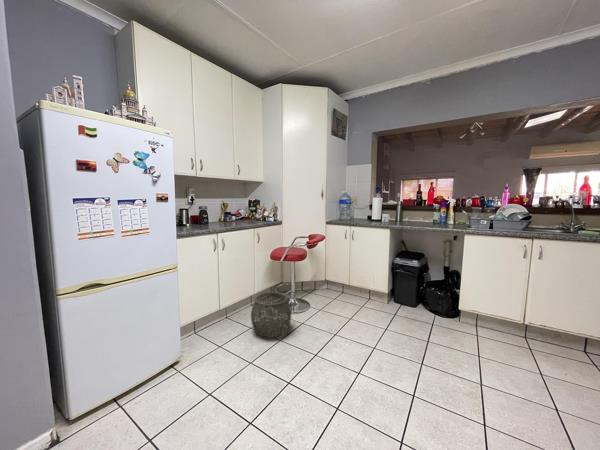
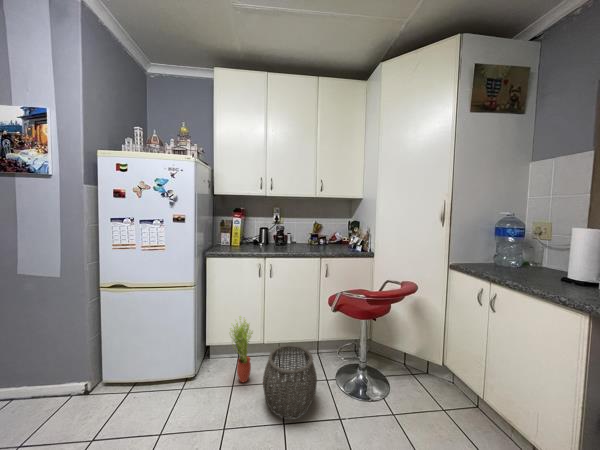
potted plant: none [209,285,234,341] -> present [231,316,253,382]

